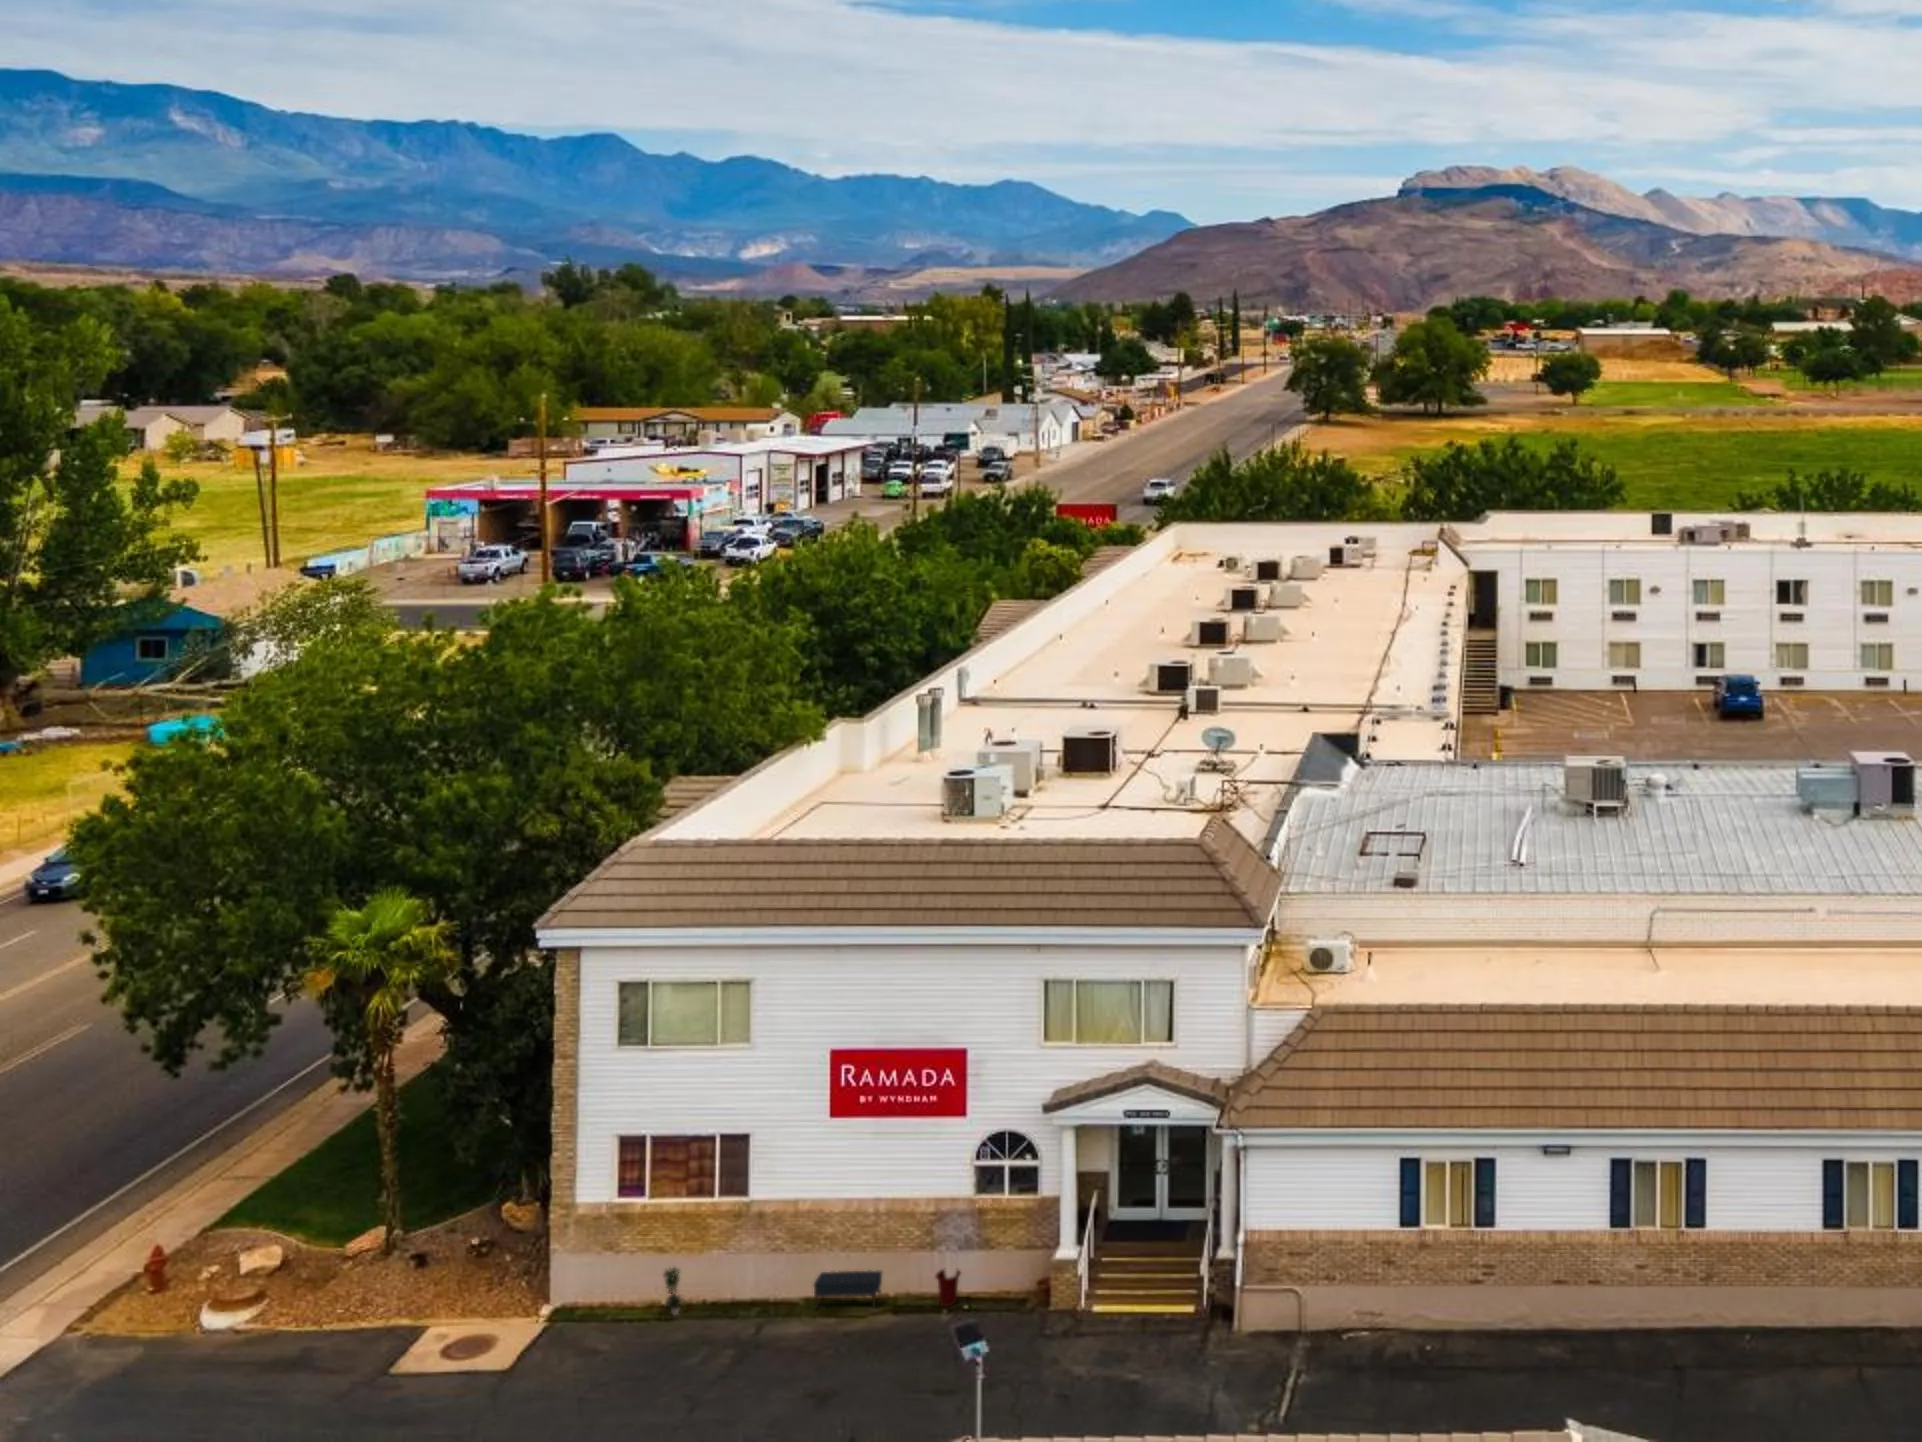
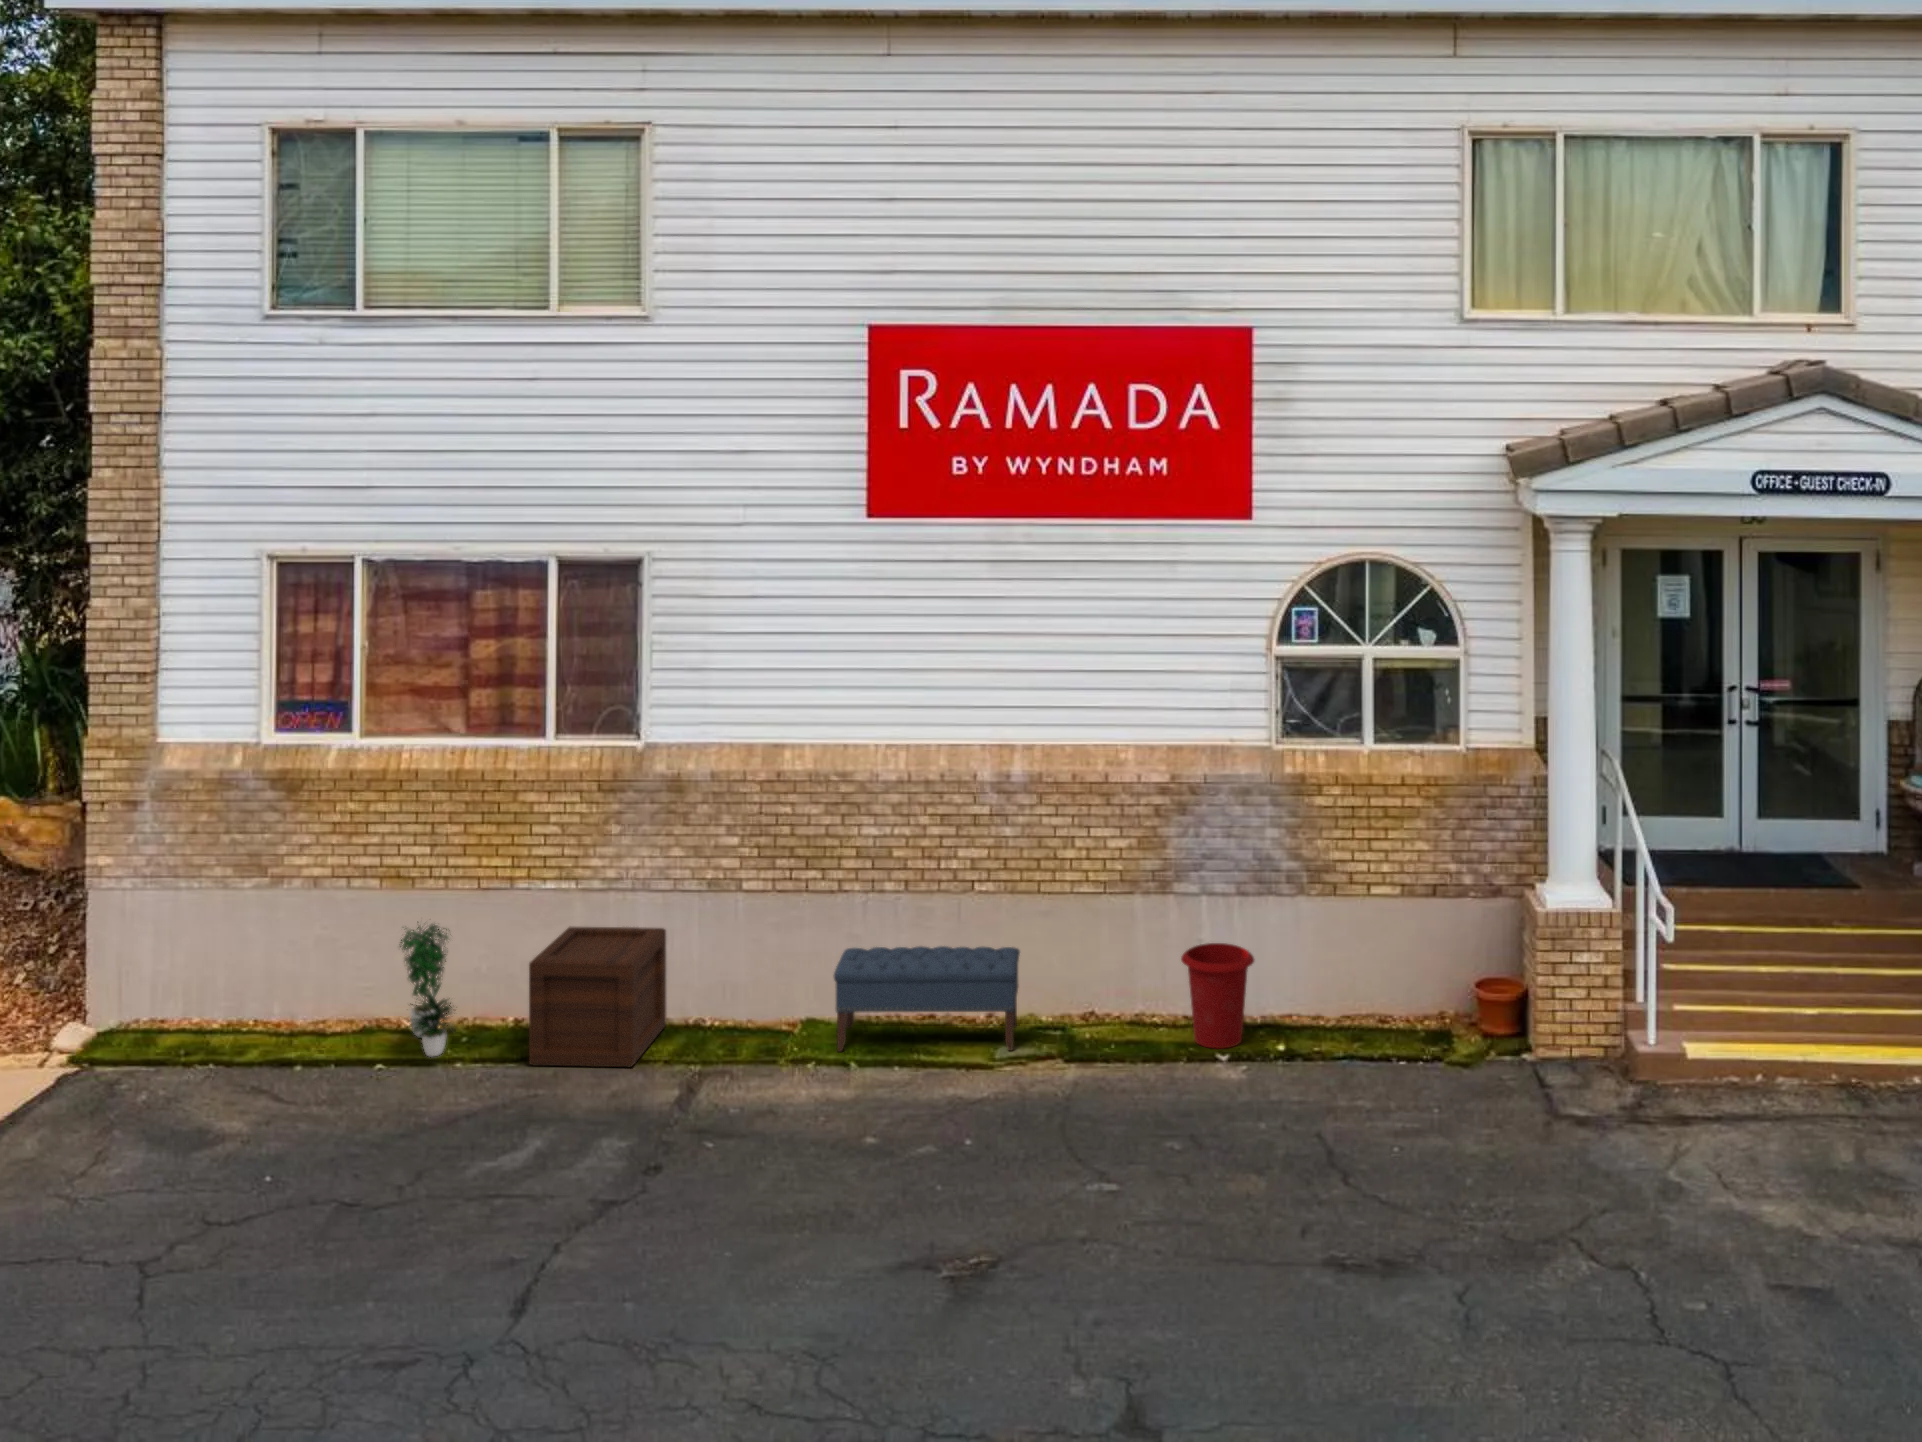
wooden crate: none [708,1266,758,1319] -> present [529,927,666,1067]

